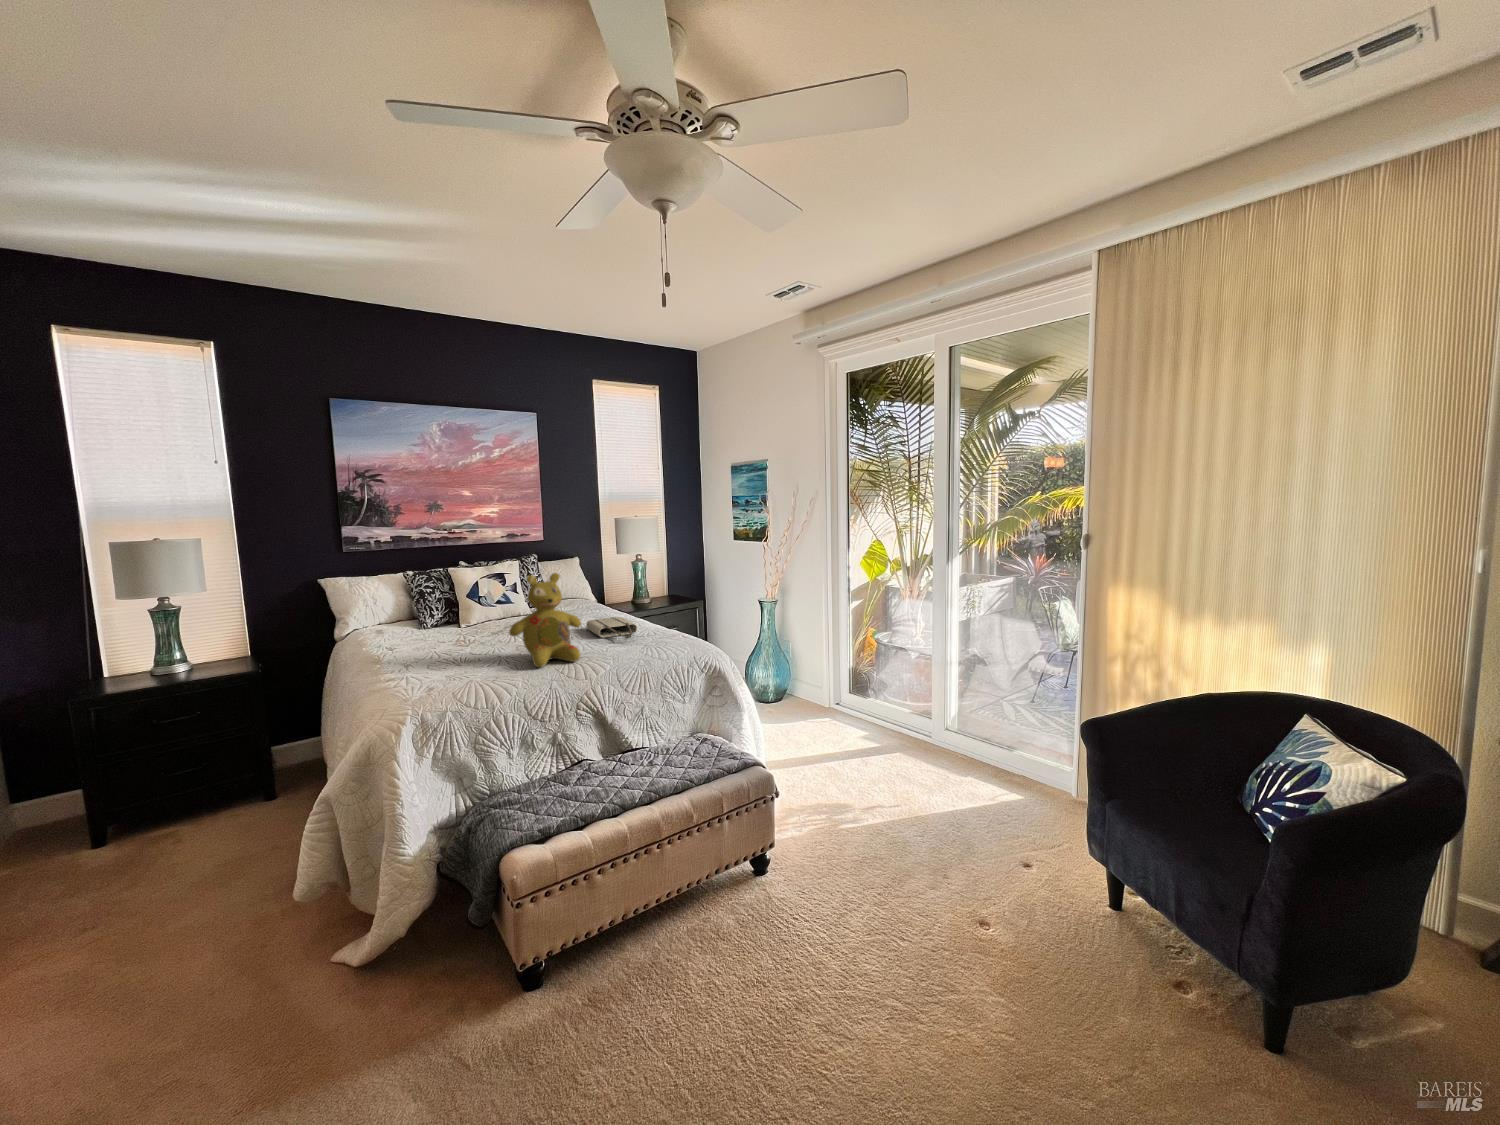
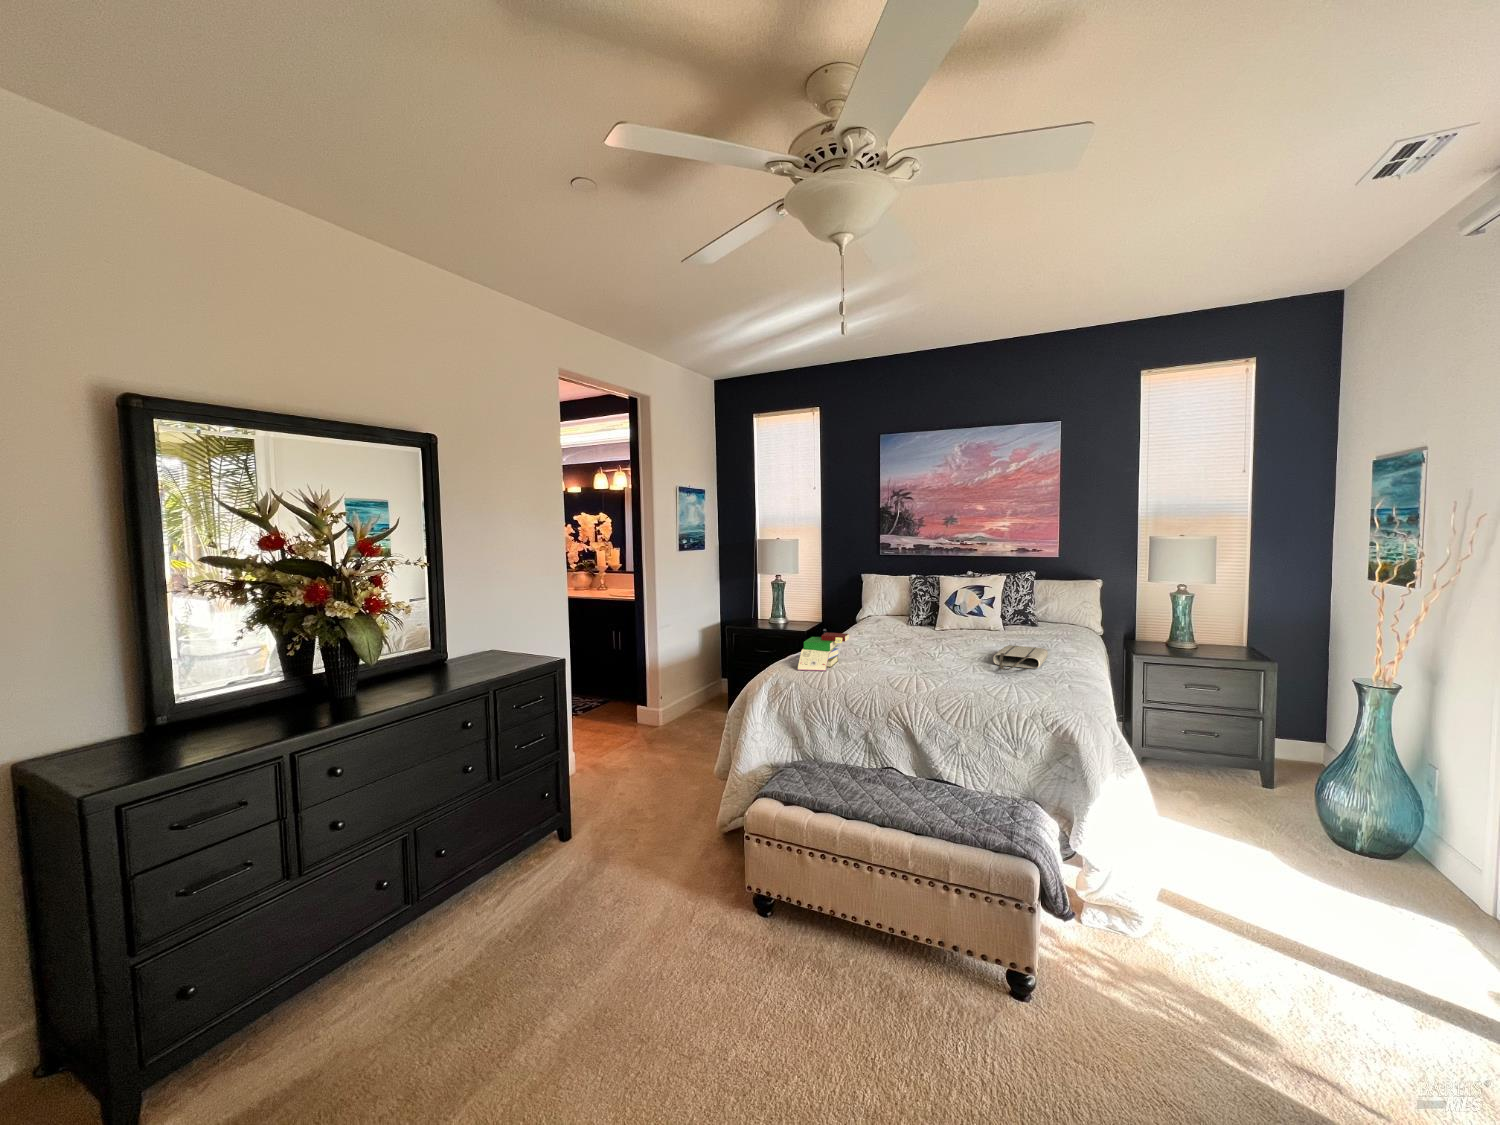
stuffed bear: present [509,573,581,667] -> none [883,588,950,676]
book: none [417,639,476,696] -> present [798,633,849,671]

